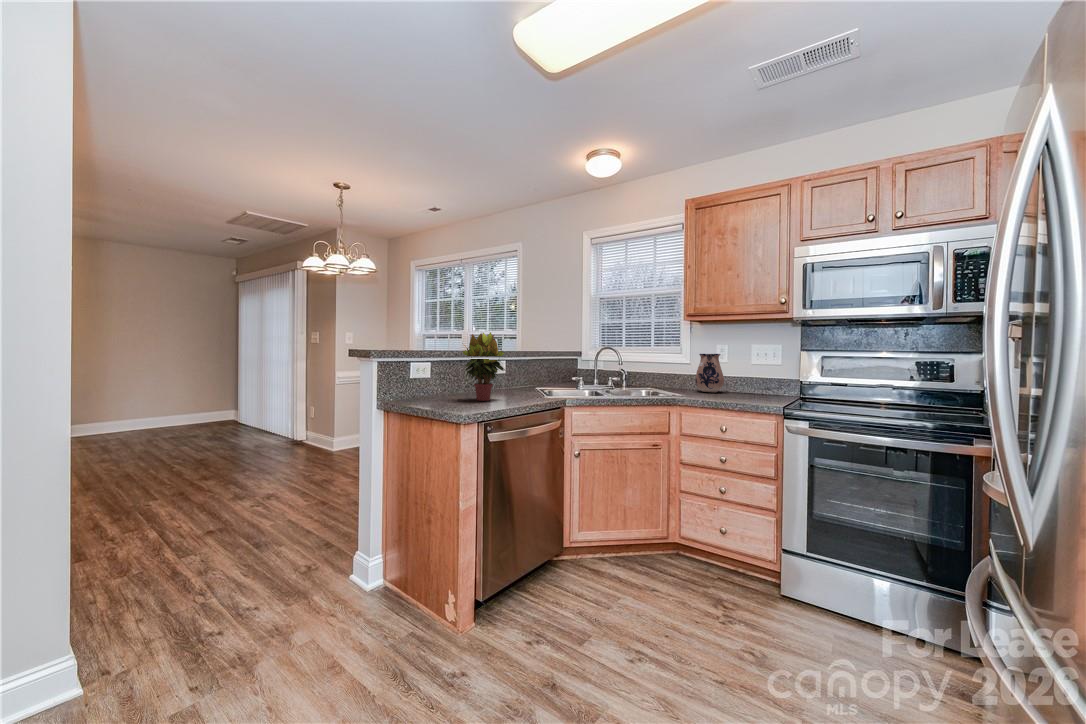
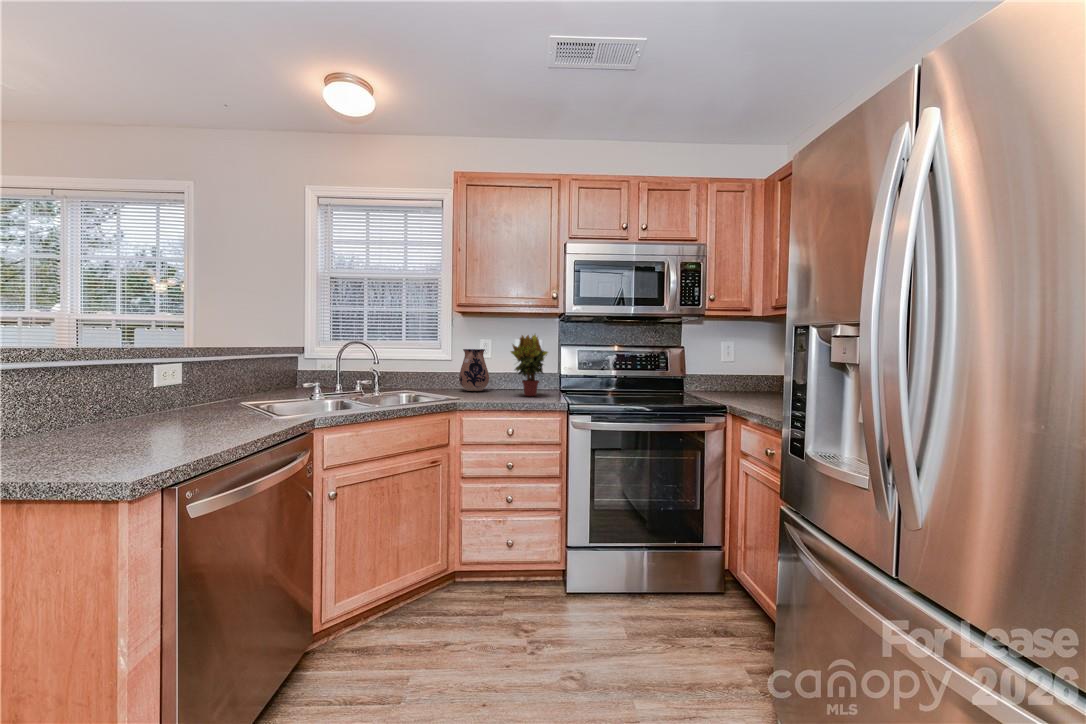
potted plant: present [463,332,505,401] -> present [511,335,548,396]

